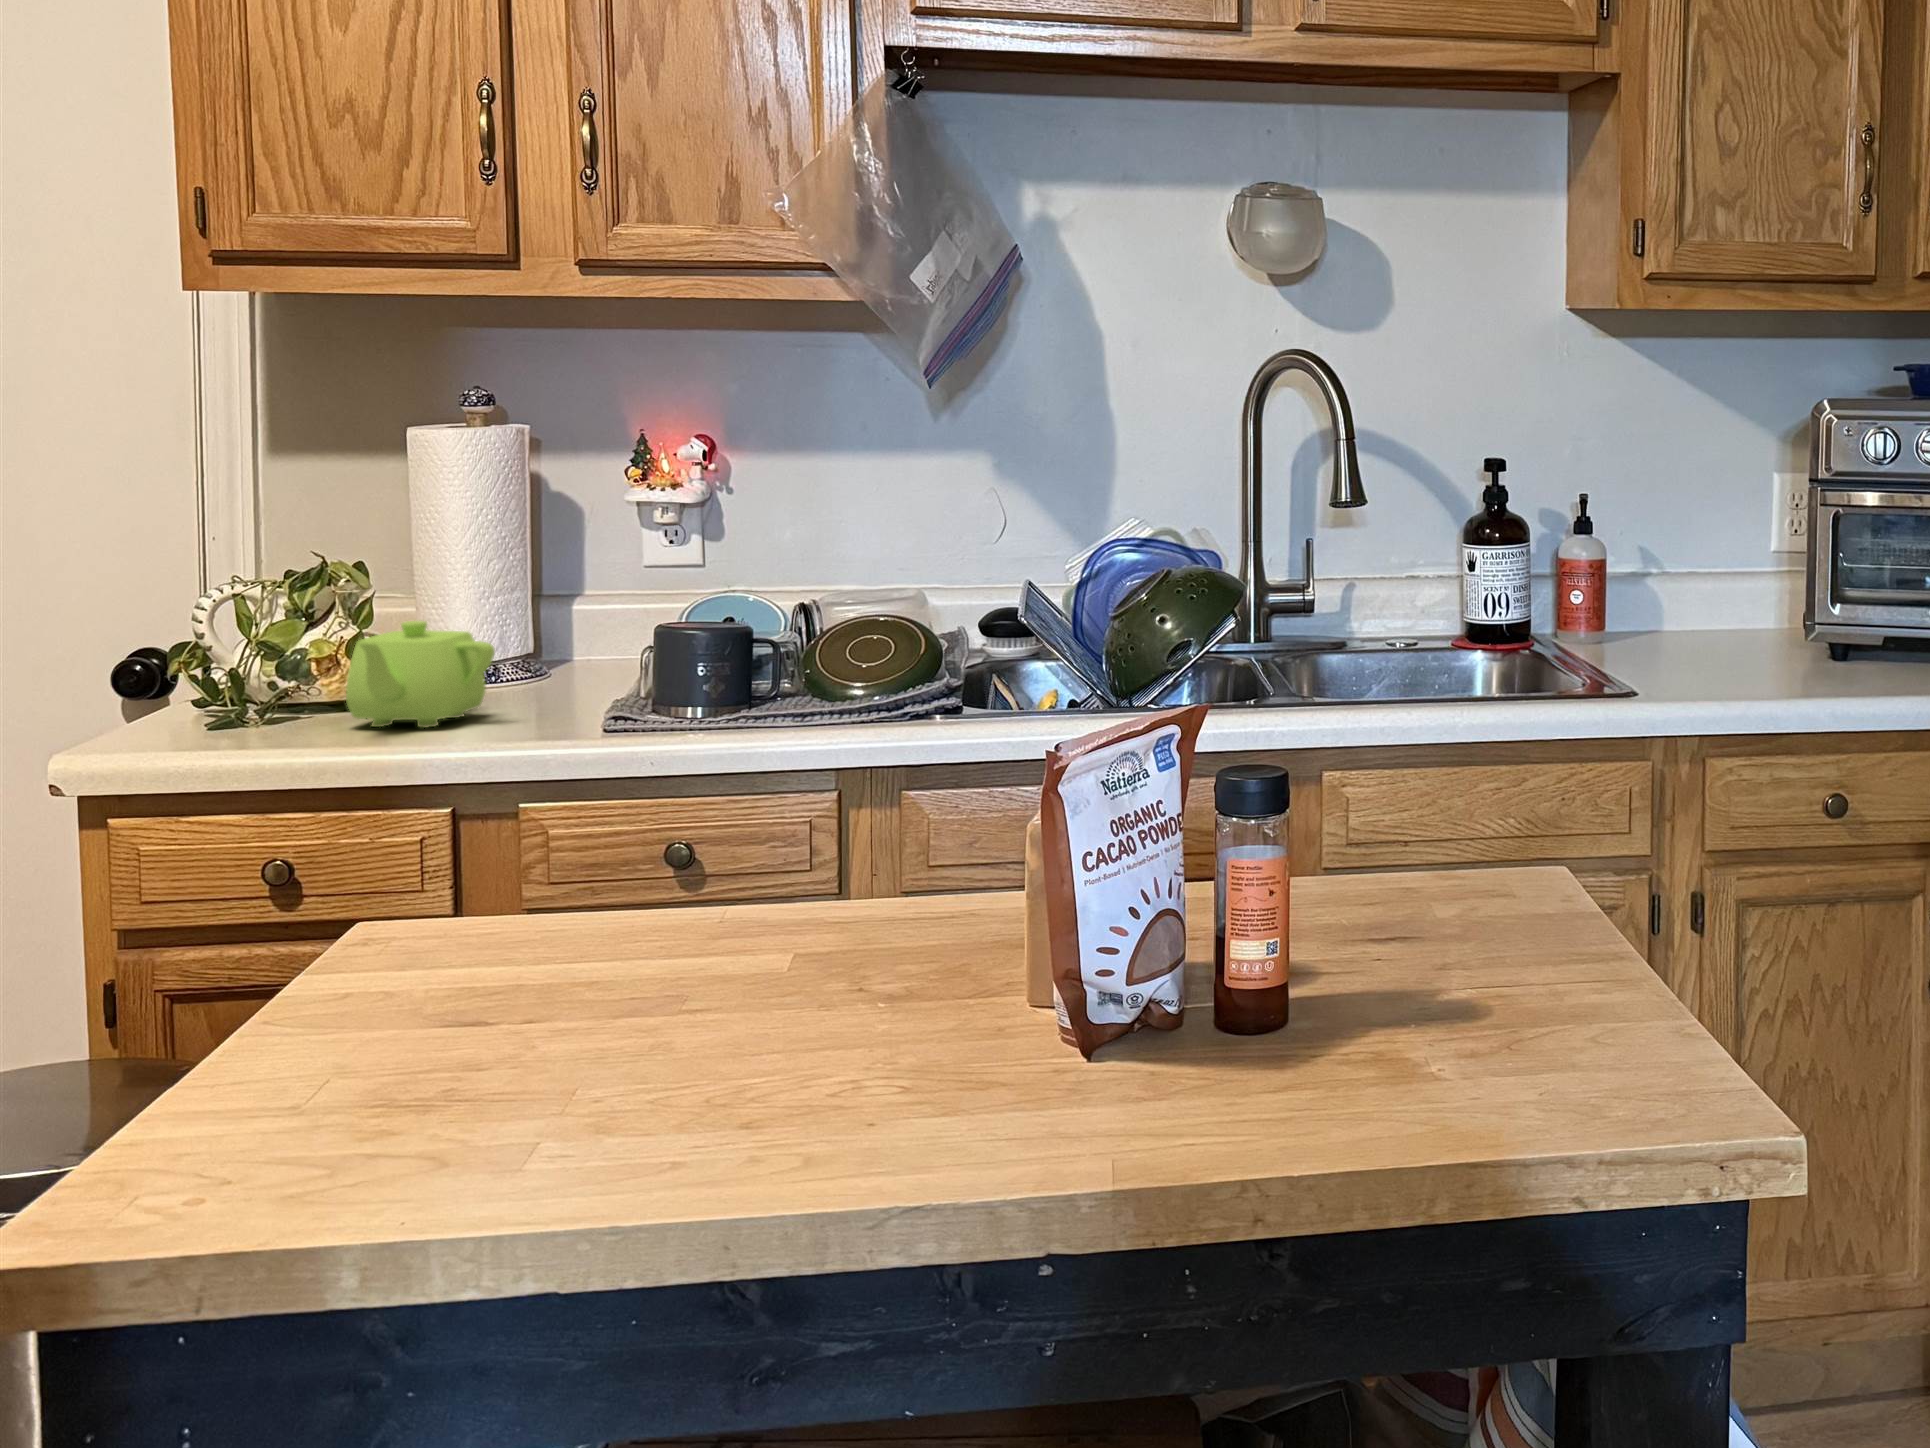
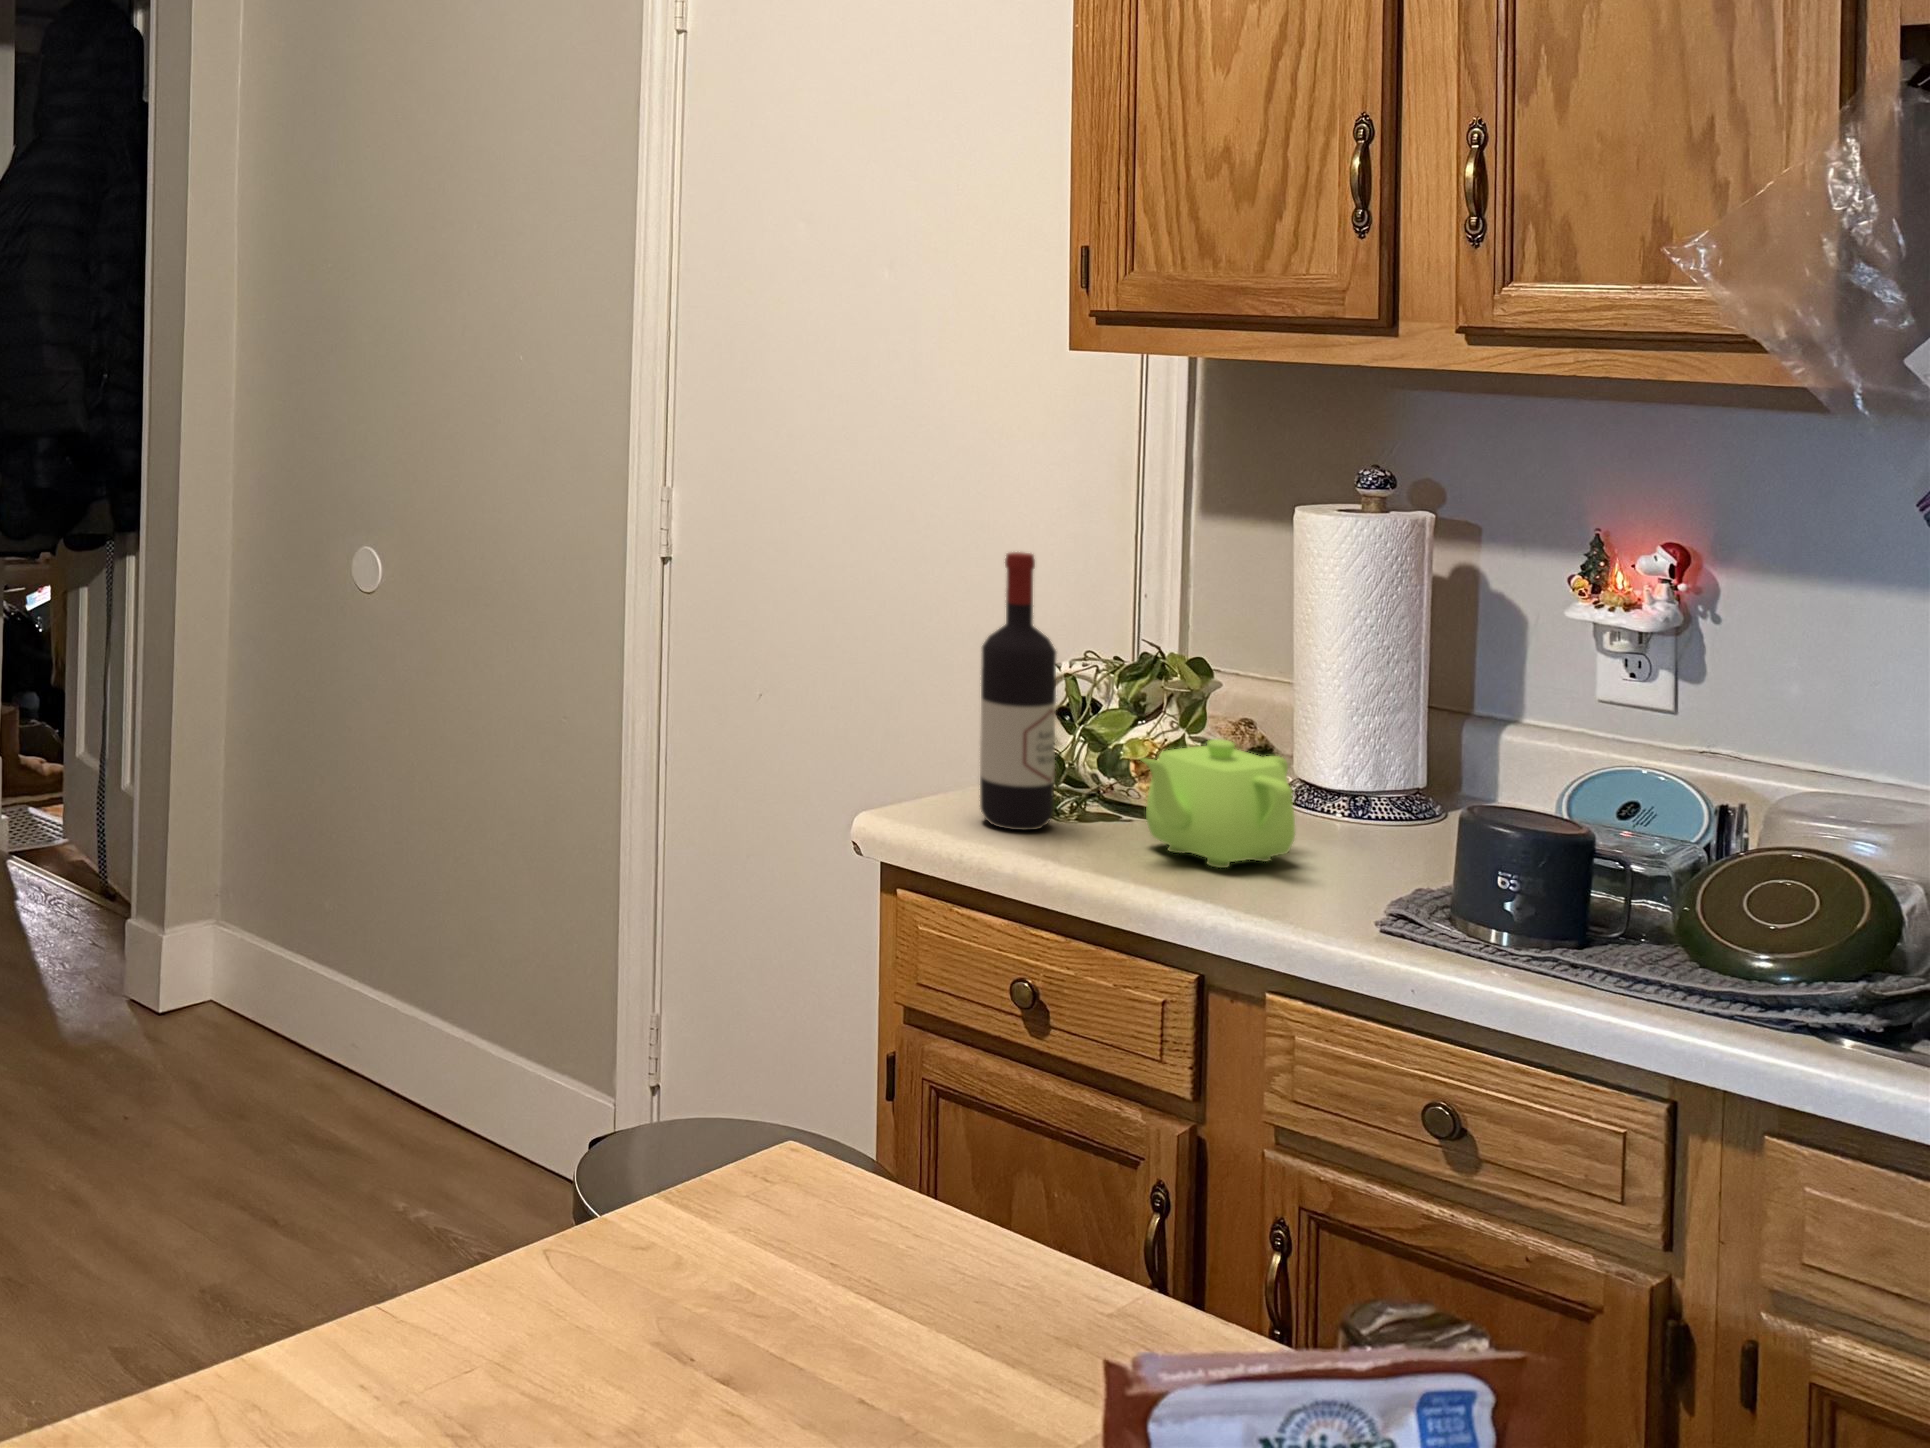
wine bottle: none [155,478,244,744] -> present [980,552,1056,830]

